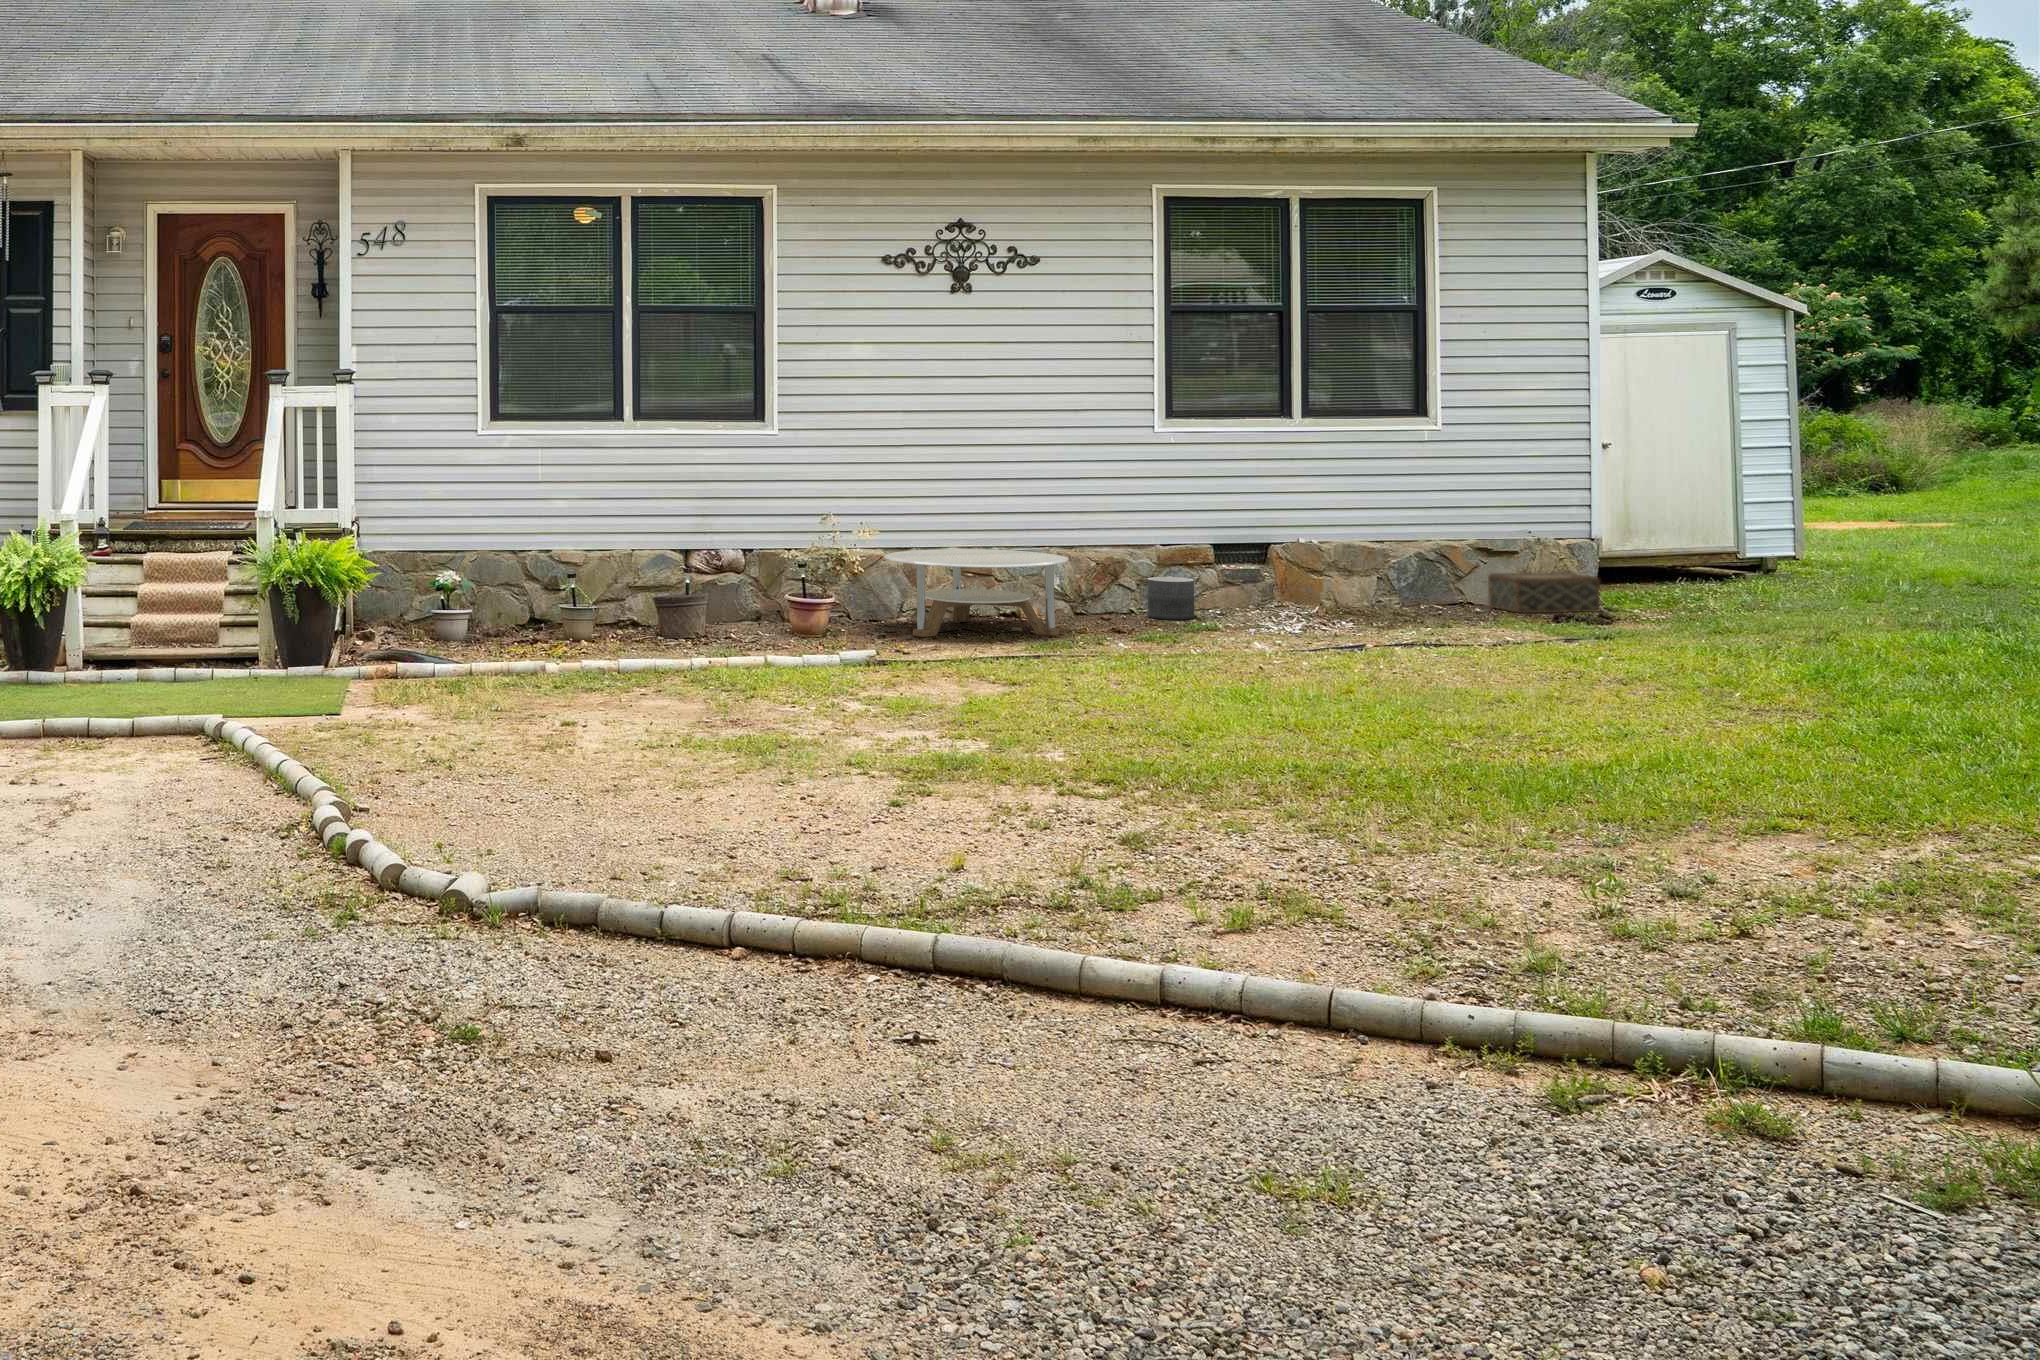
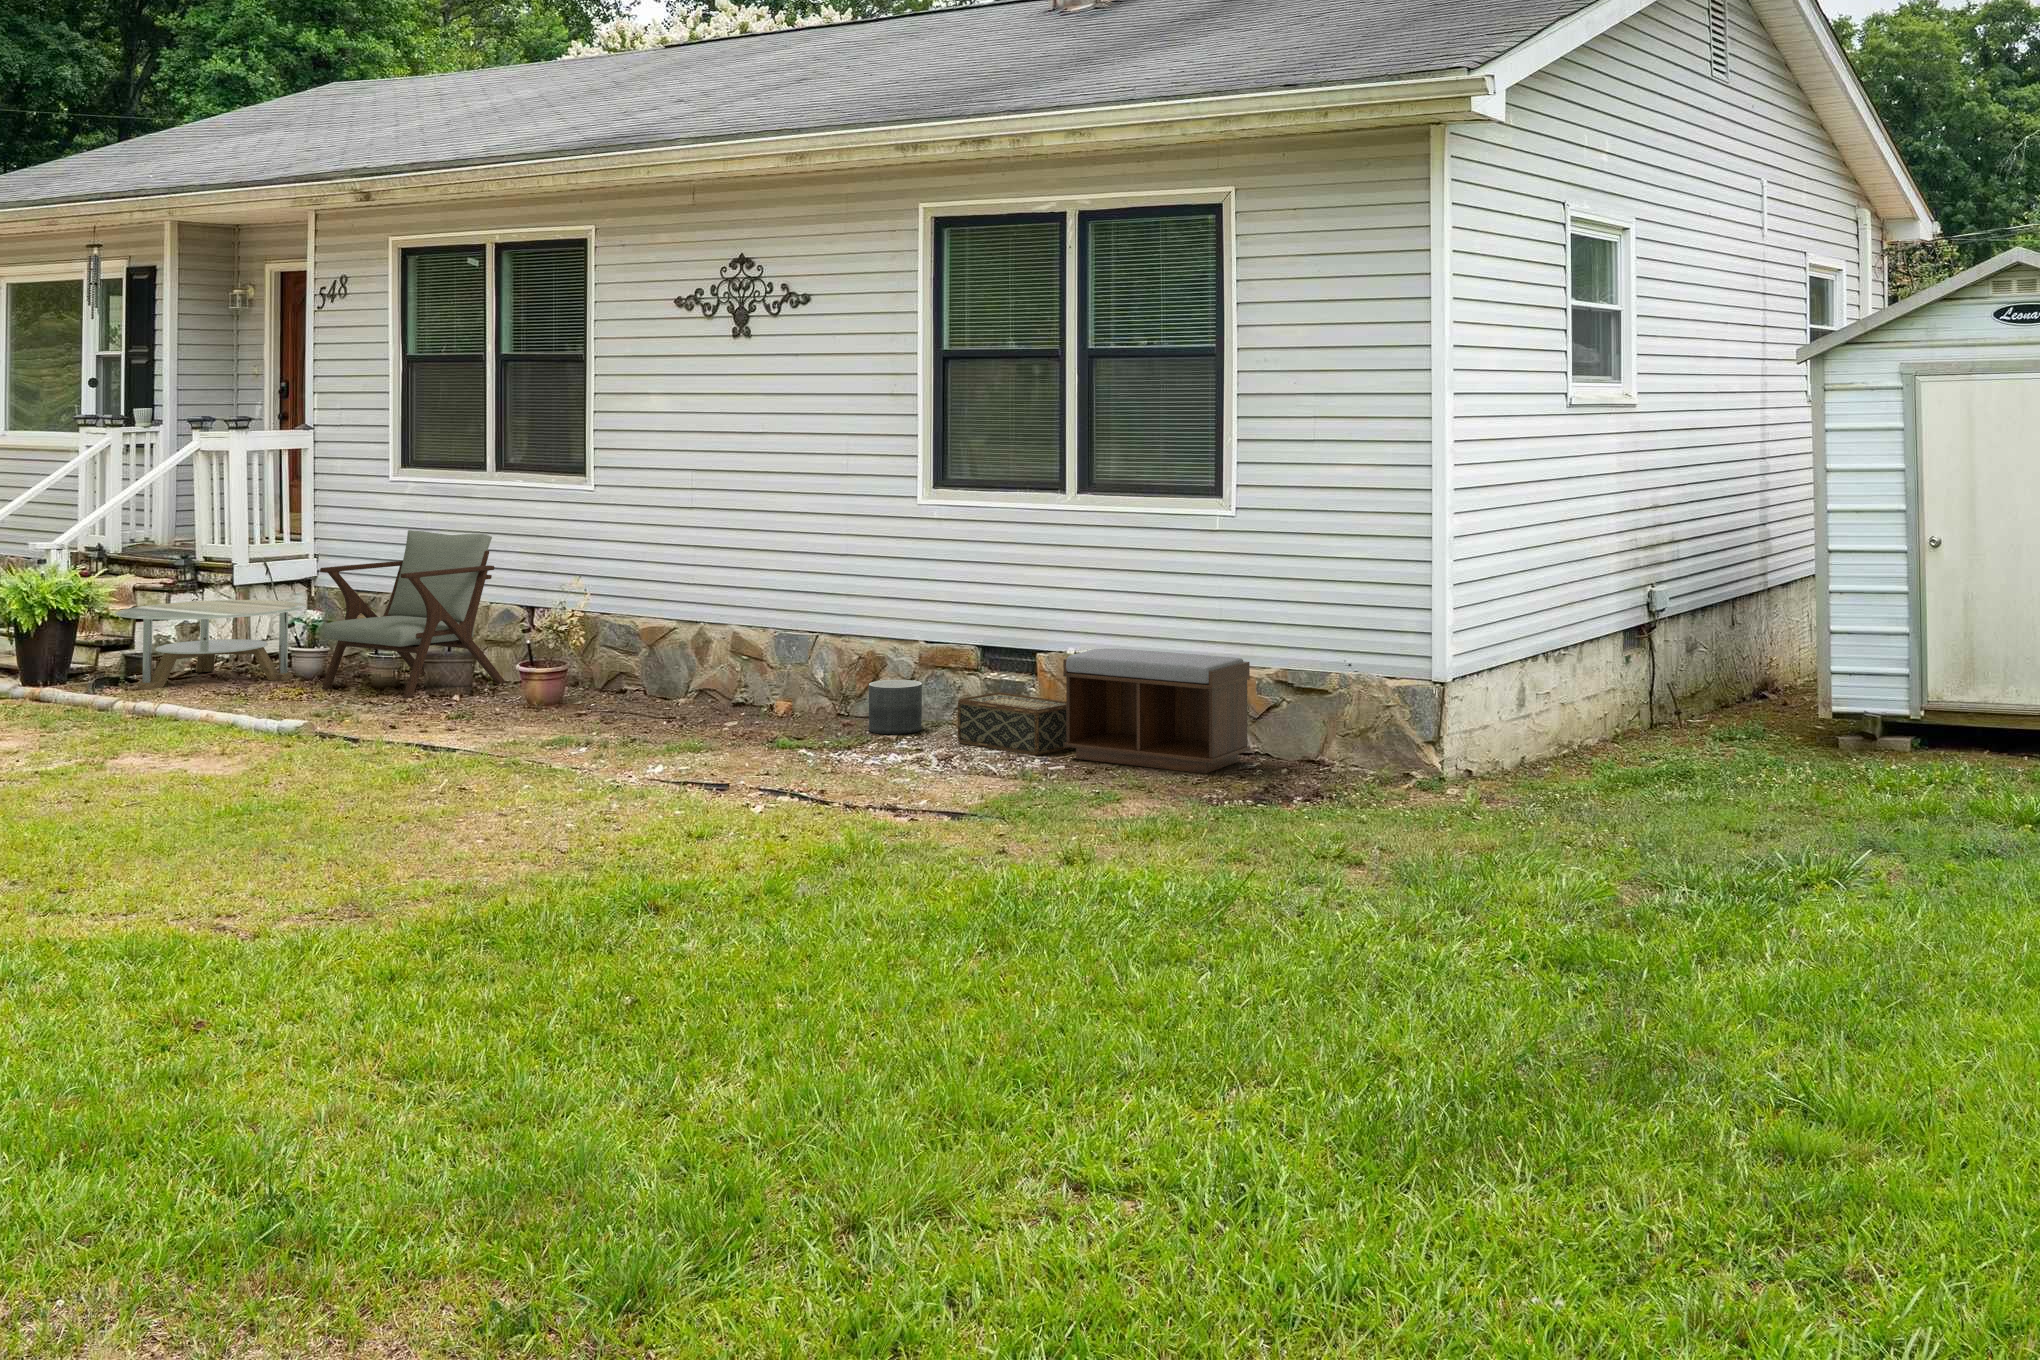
lounge chair: none [549,480,689,643] -> present [320,530,506,698]
bench: none [1346,533,1503,617] -> present [1063,649,1250,773]
round table: present [884,549,1068,637] -> present [116,600,306,689]
woven basket: present [1488,572,1600,613] -> present [958,692,1072,755]

